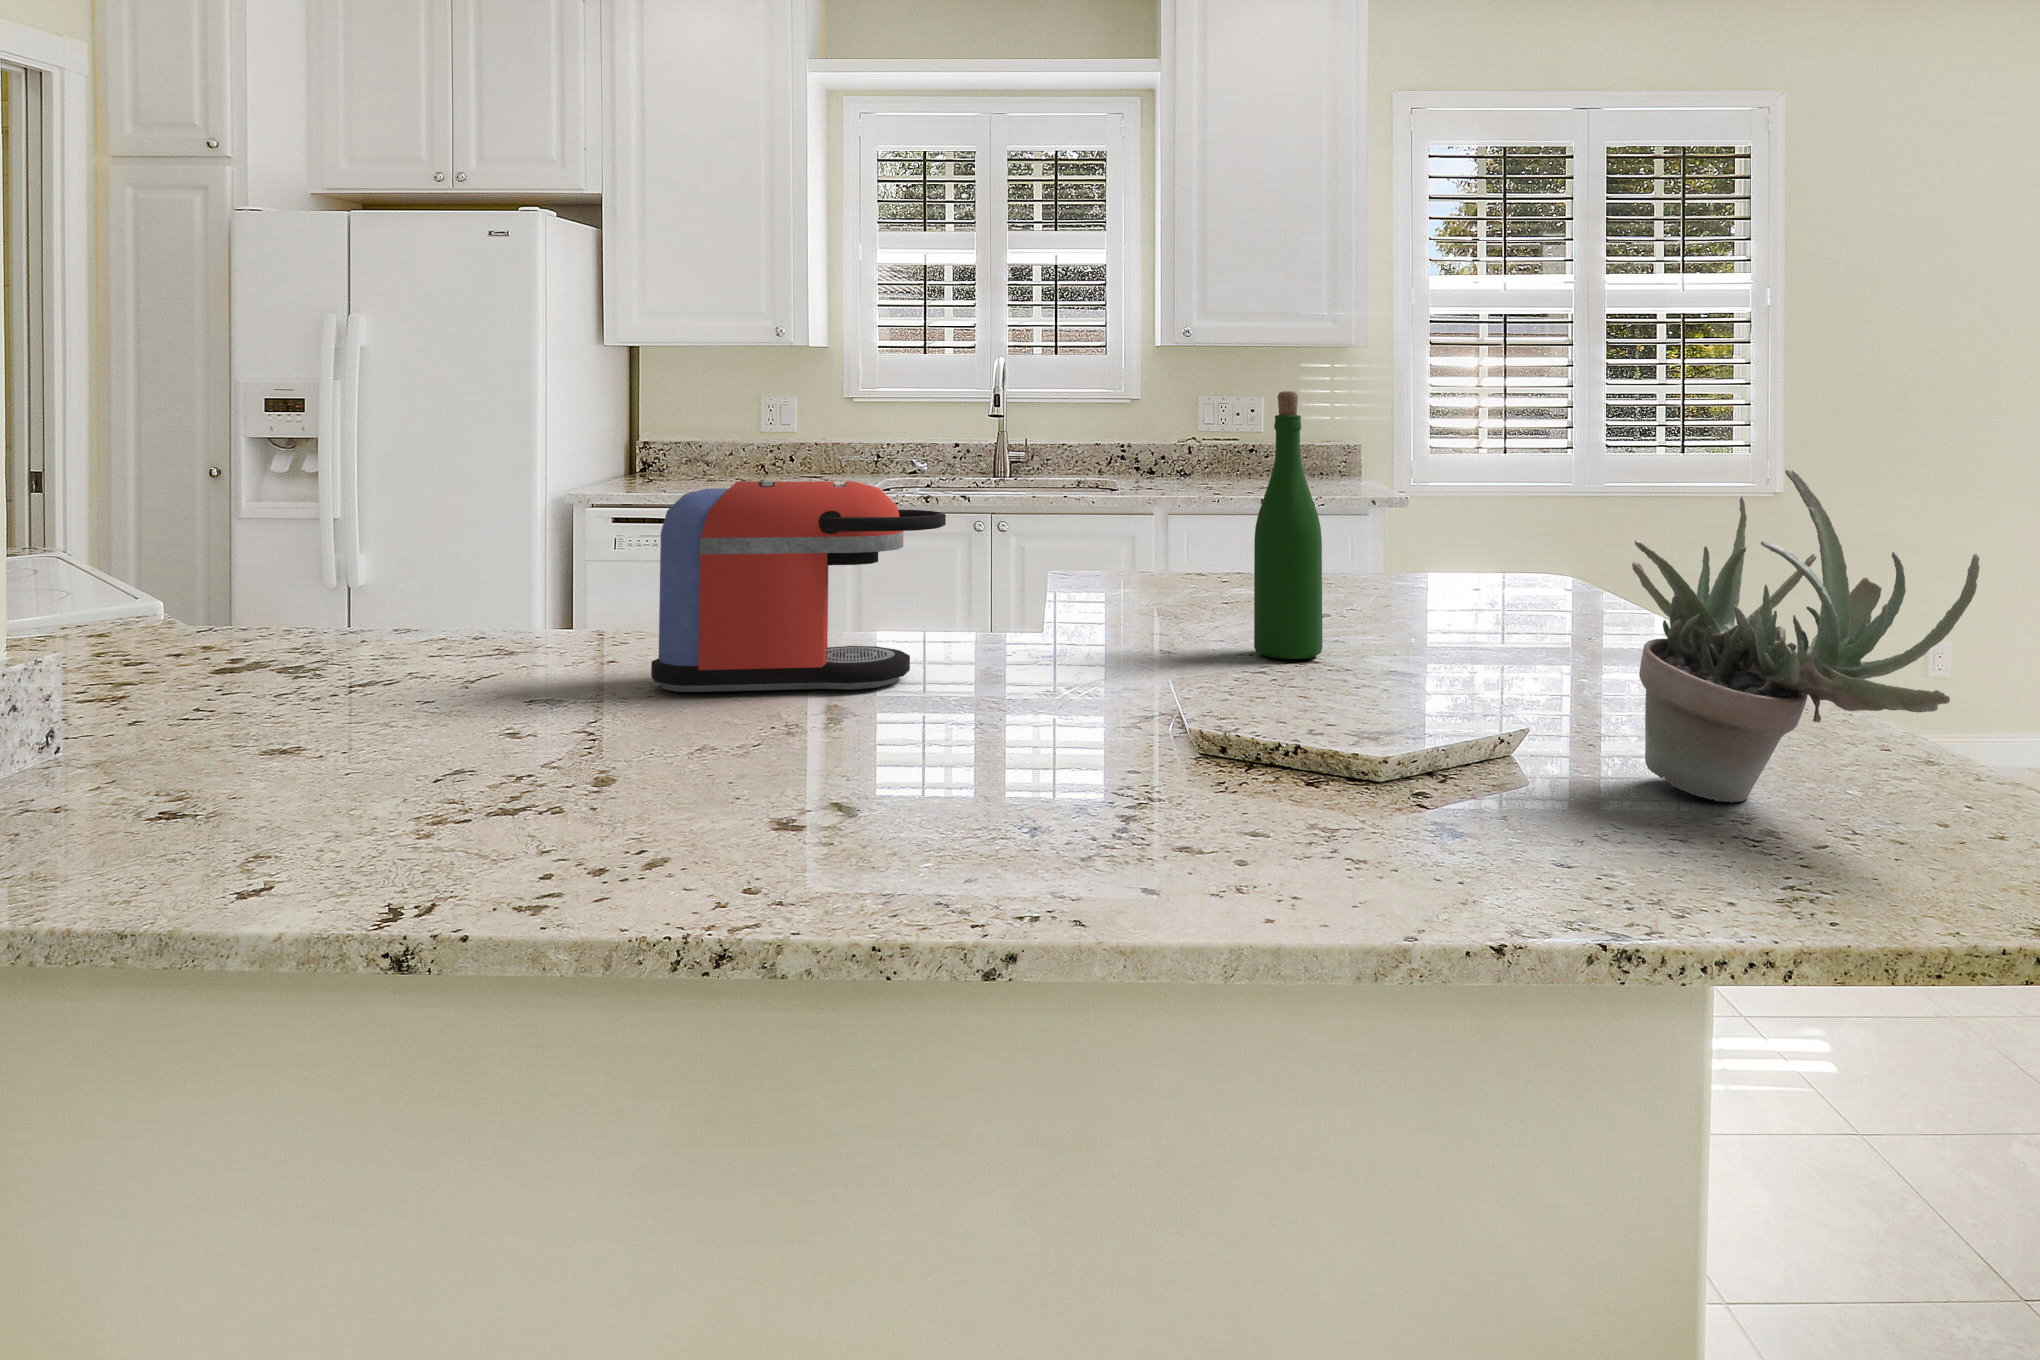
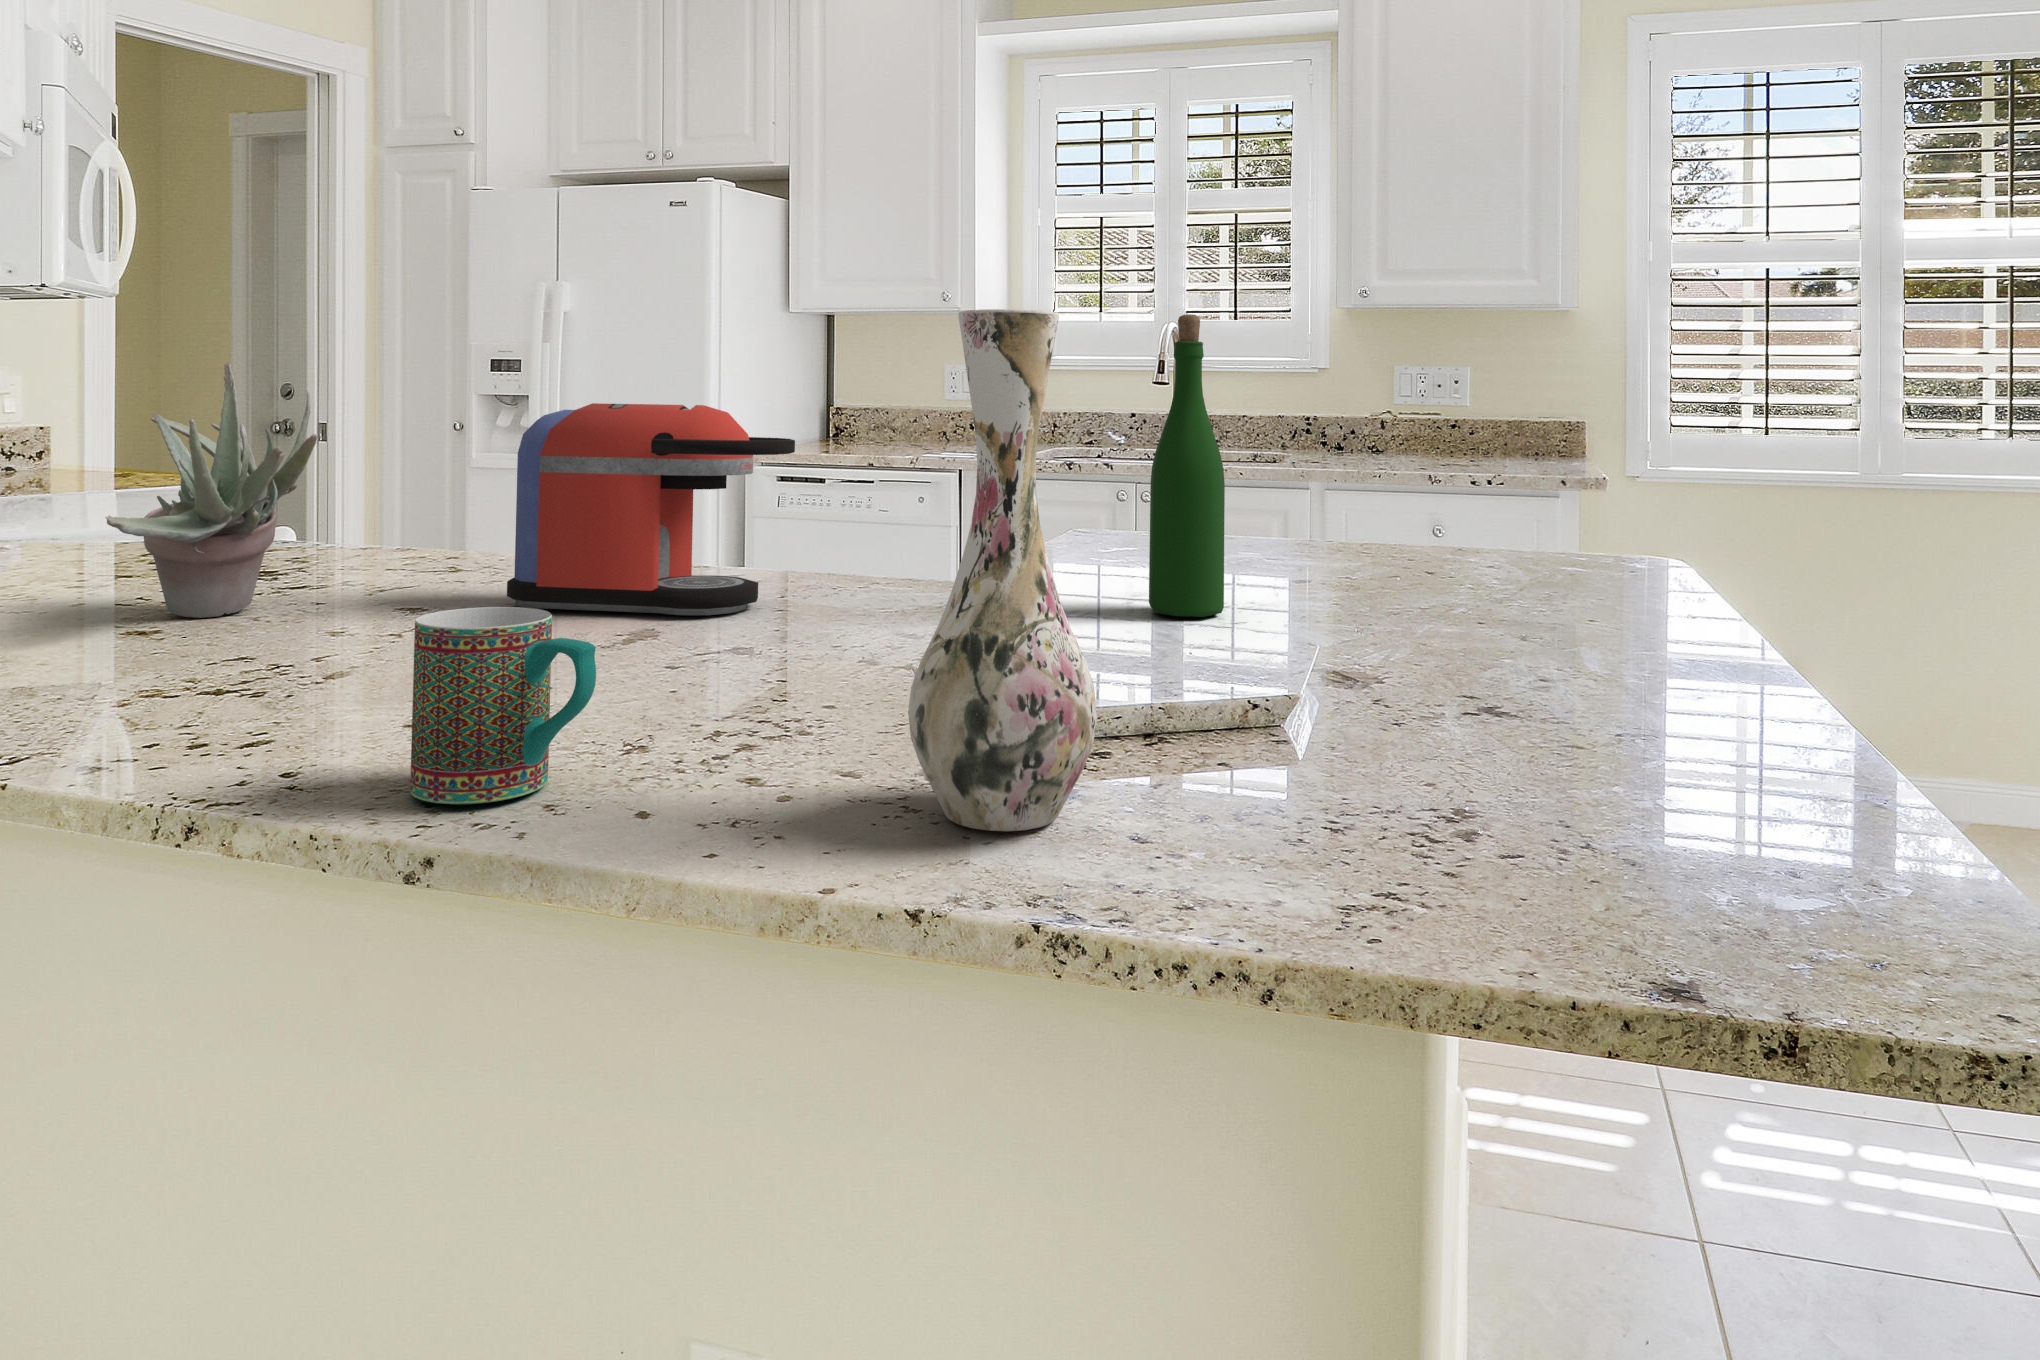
vase: none [1363,435,1527,871] -> present [908,309,1097,831]
succulent plant: present [1632,470,1979,802] -> present [105,363,317,618]
mug: none [919,709,1098,902] -> present [410,607,596,804]

